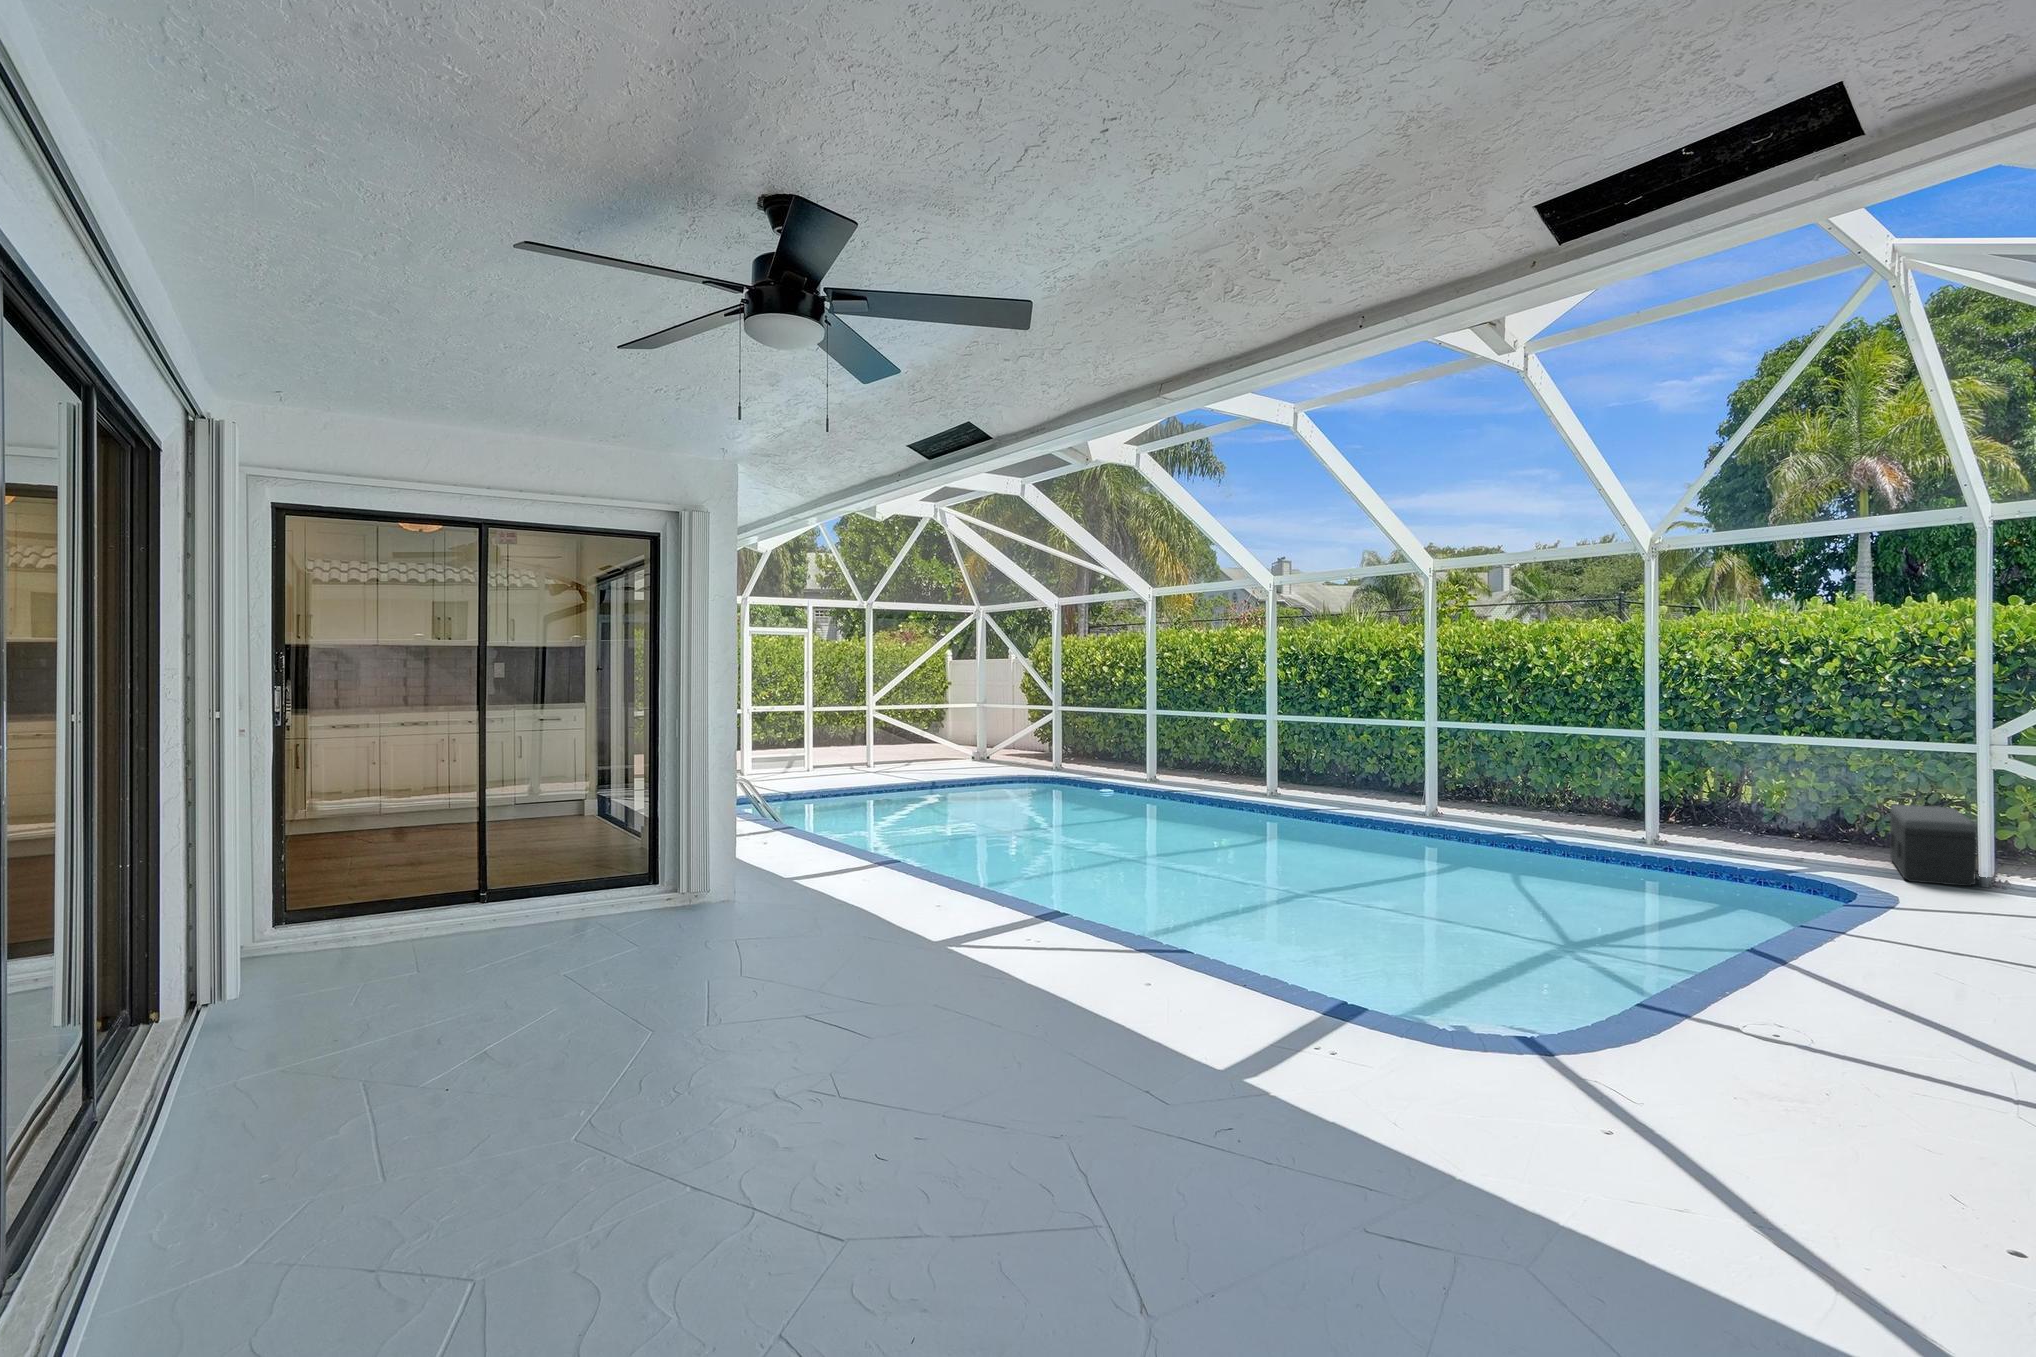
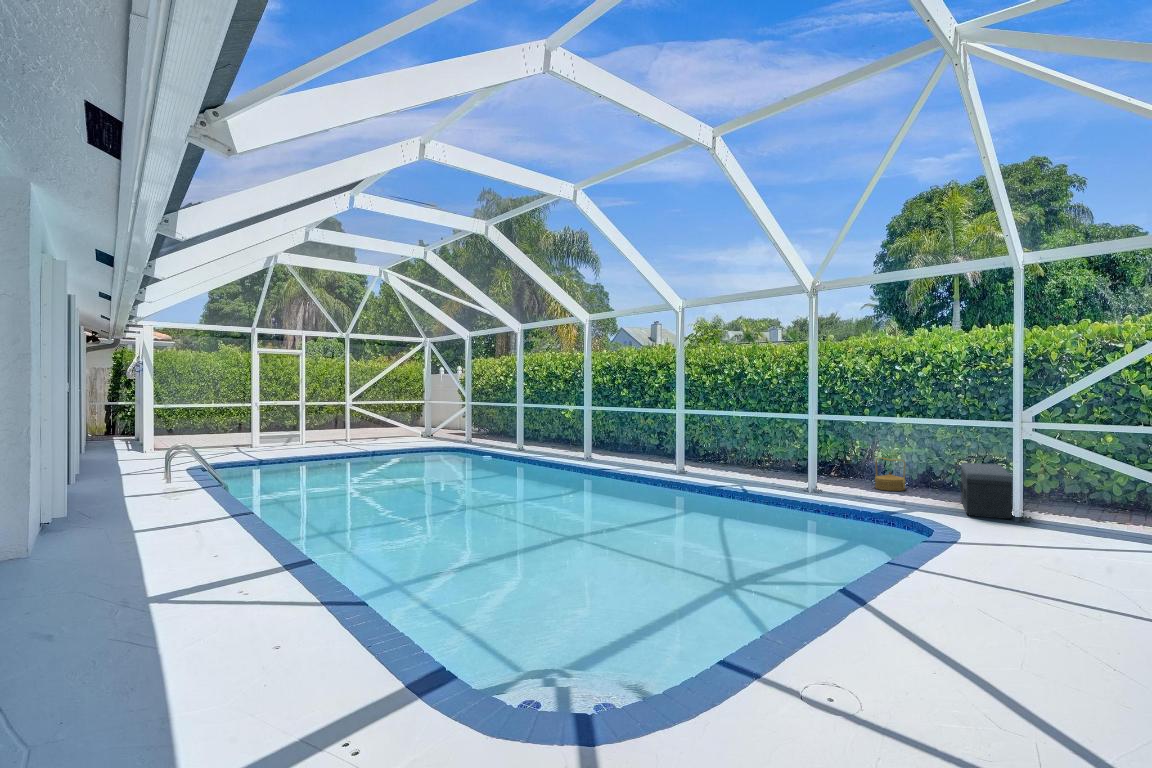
woven basket: none [1747,795,1799,846] -> present [875,457,906,491]

